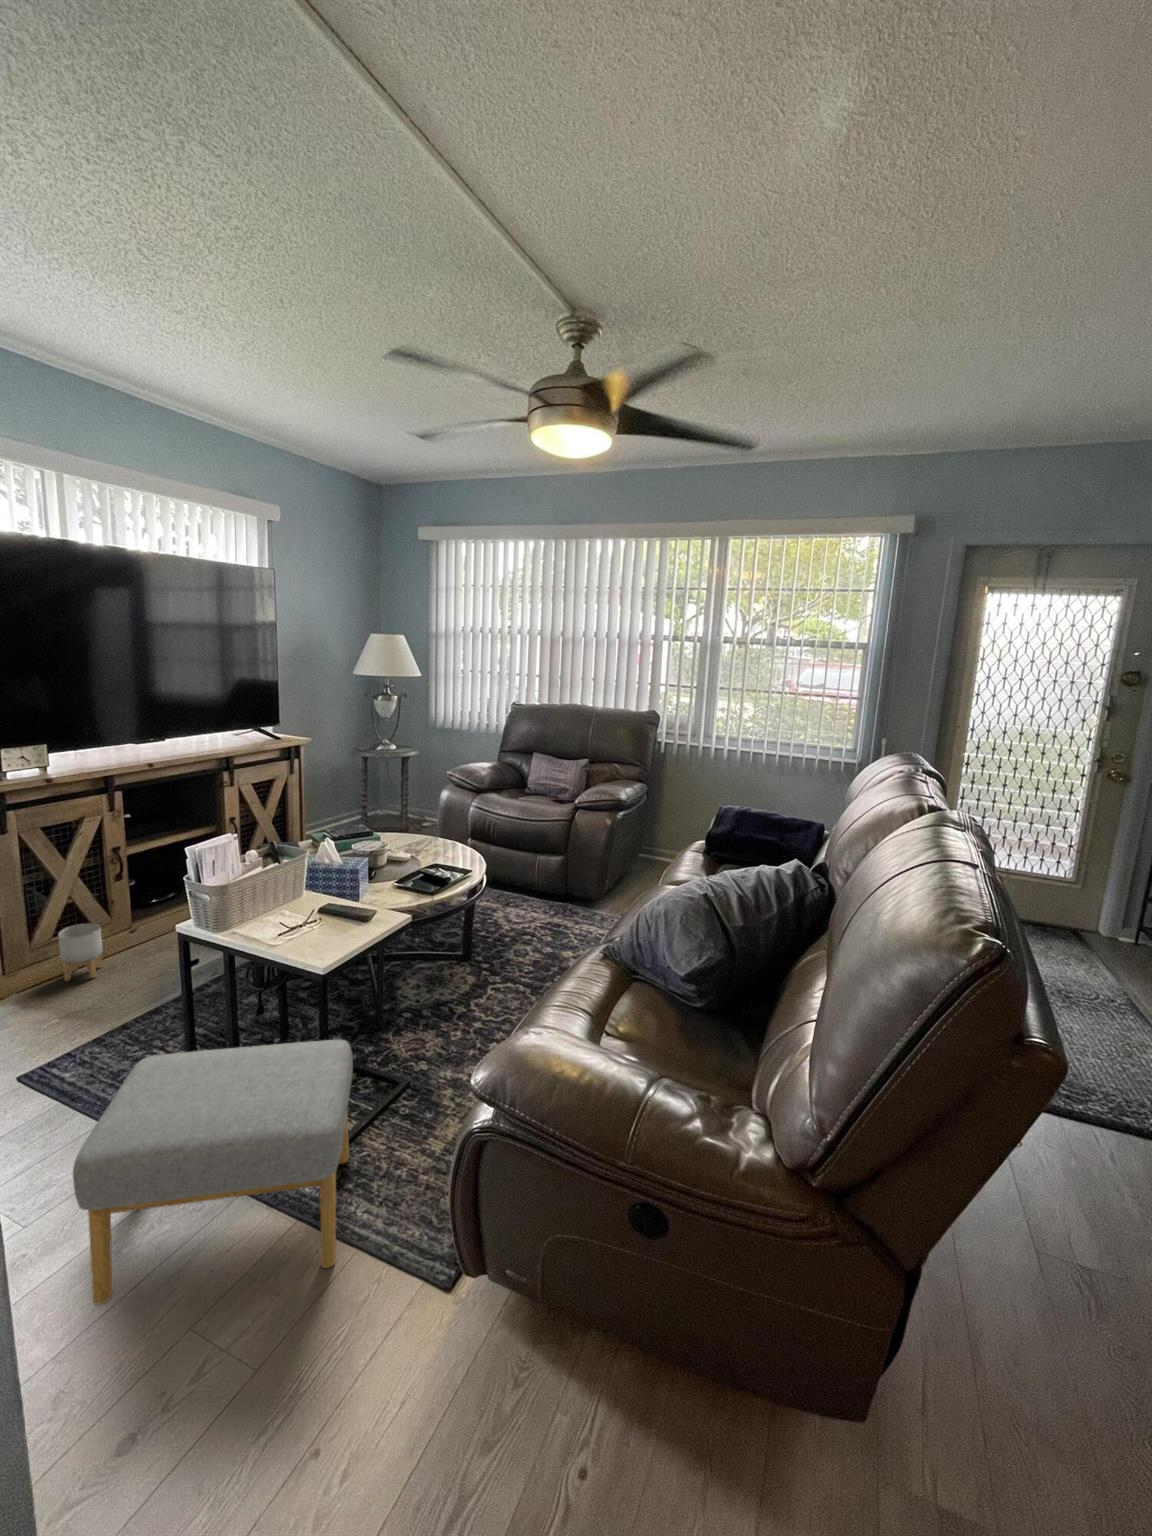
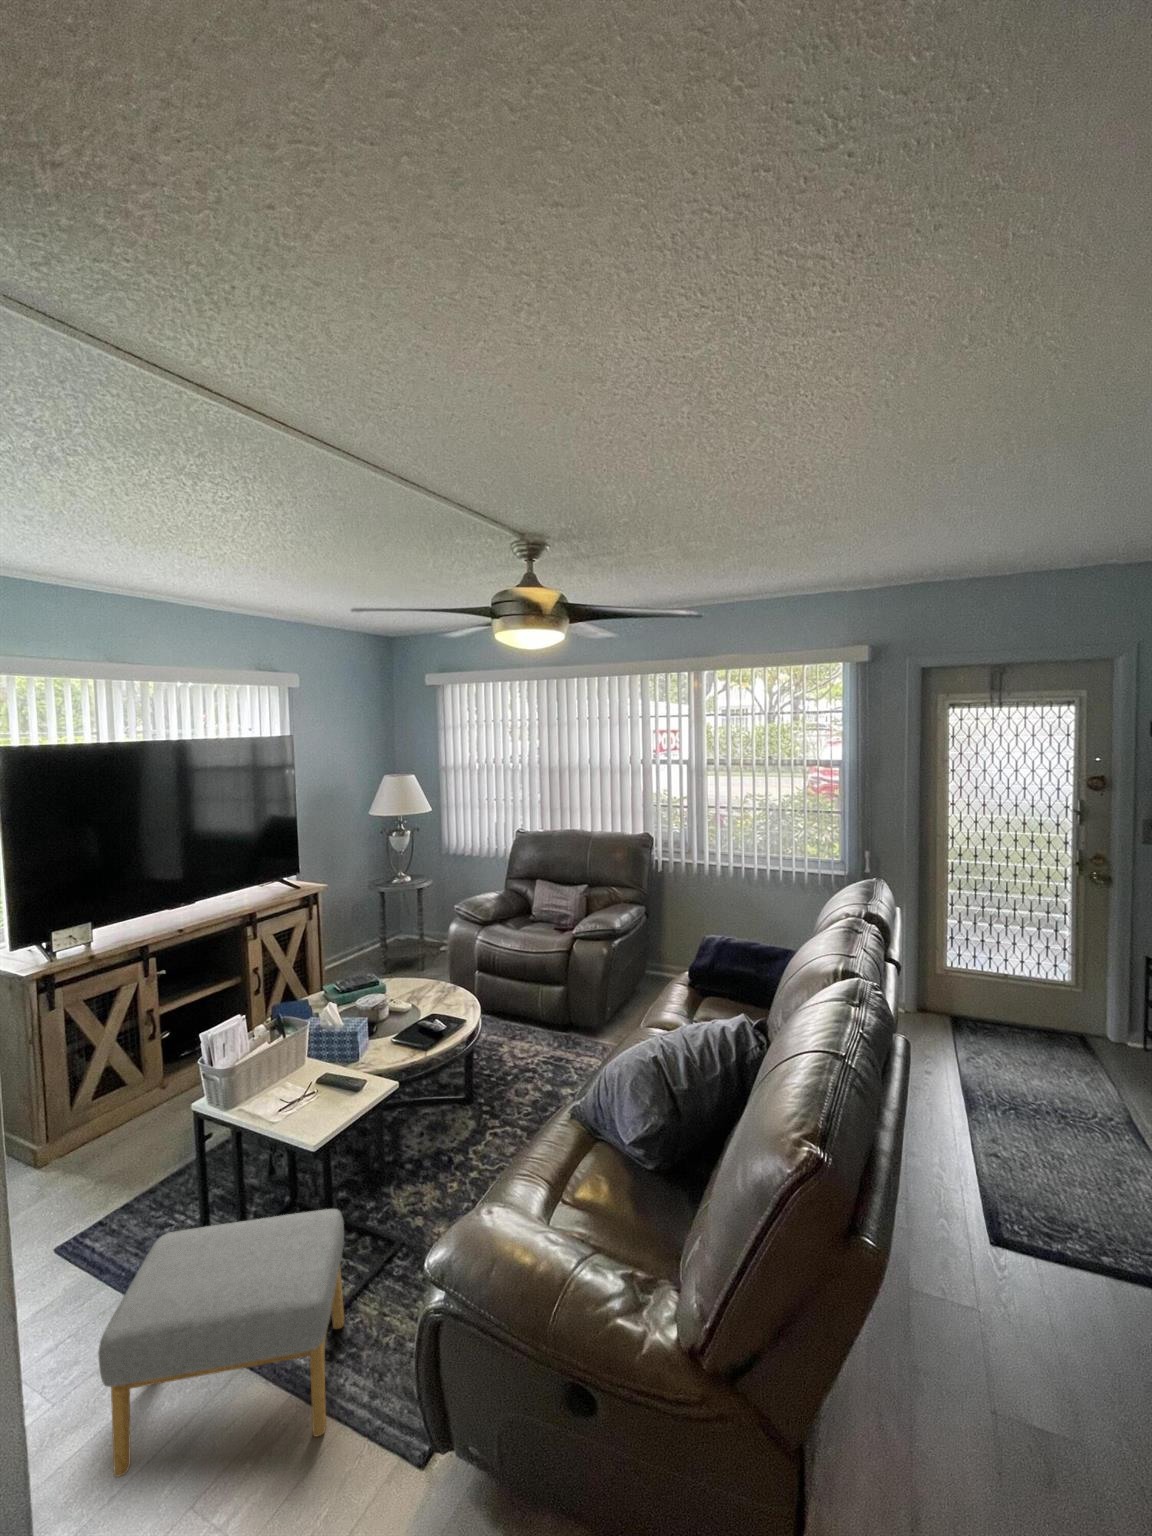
planter: present [59,923,102,981] -> none [95,1088,134,1146]

